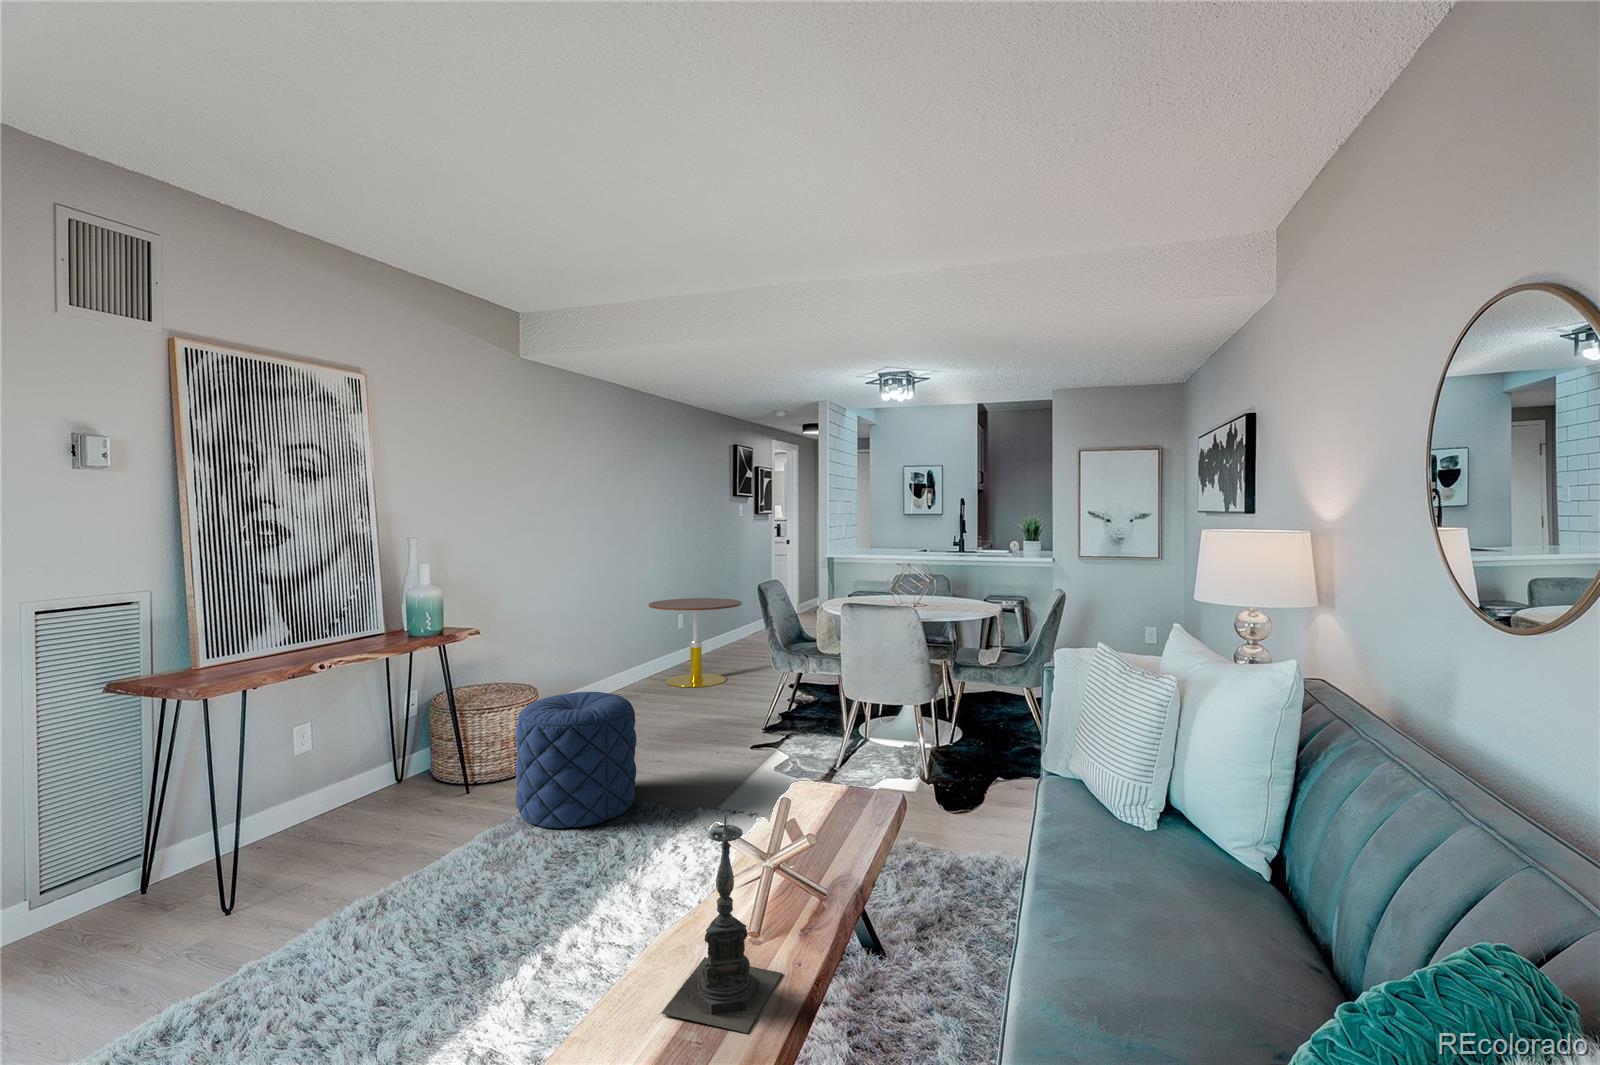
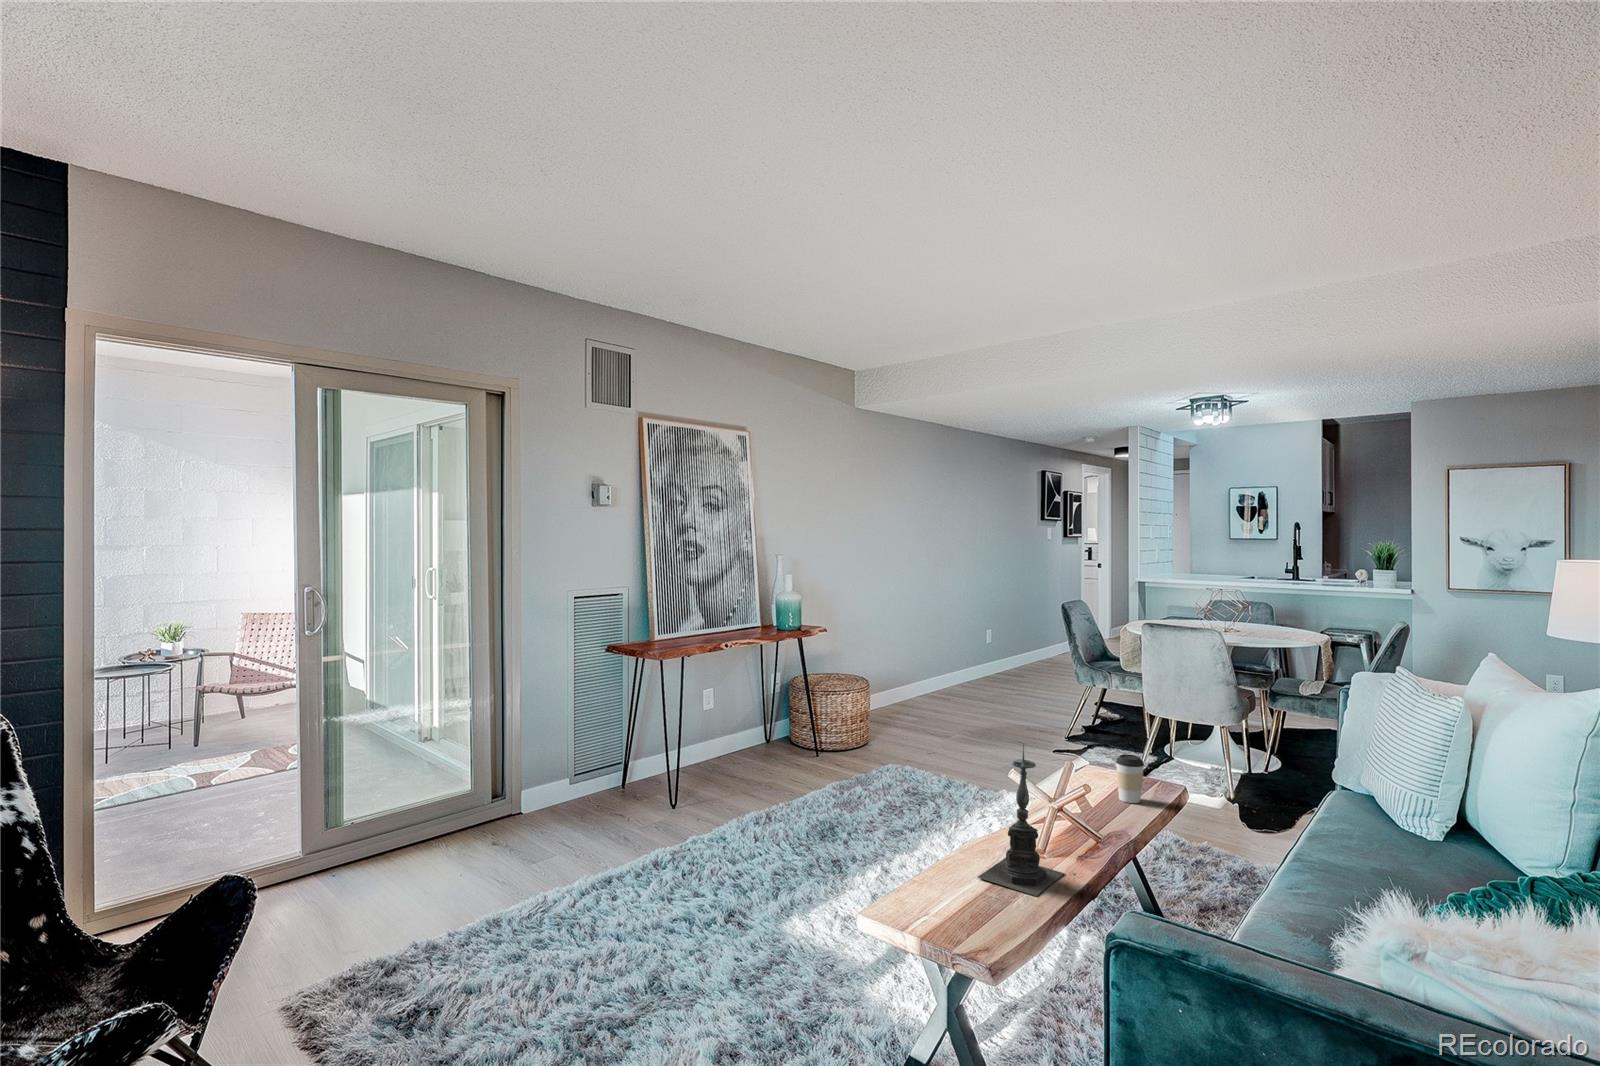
side table: present [649,598,742,687] -> none [959,616,1048,699]
pouf: present [516,692,636,828] -> none [855,685,950,792]
coffee cup: none [830,768,862,827] -> present [1116,754,1144,803]

